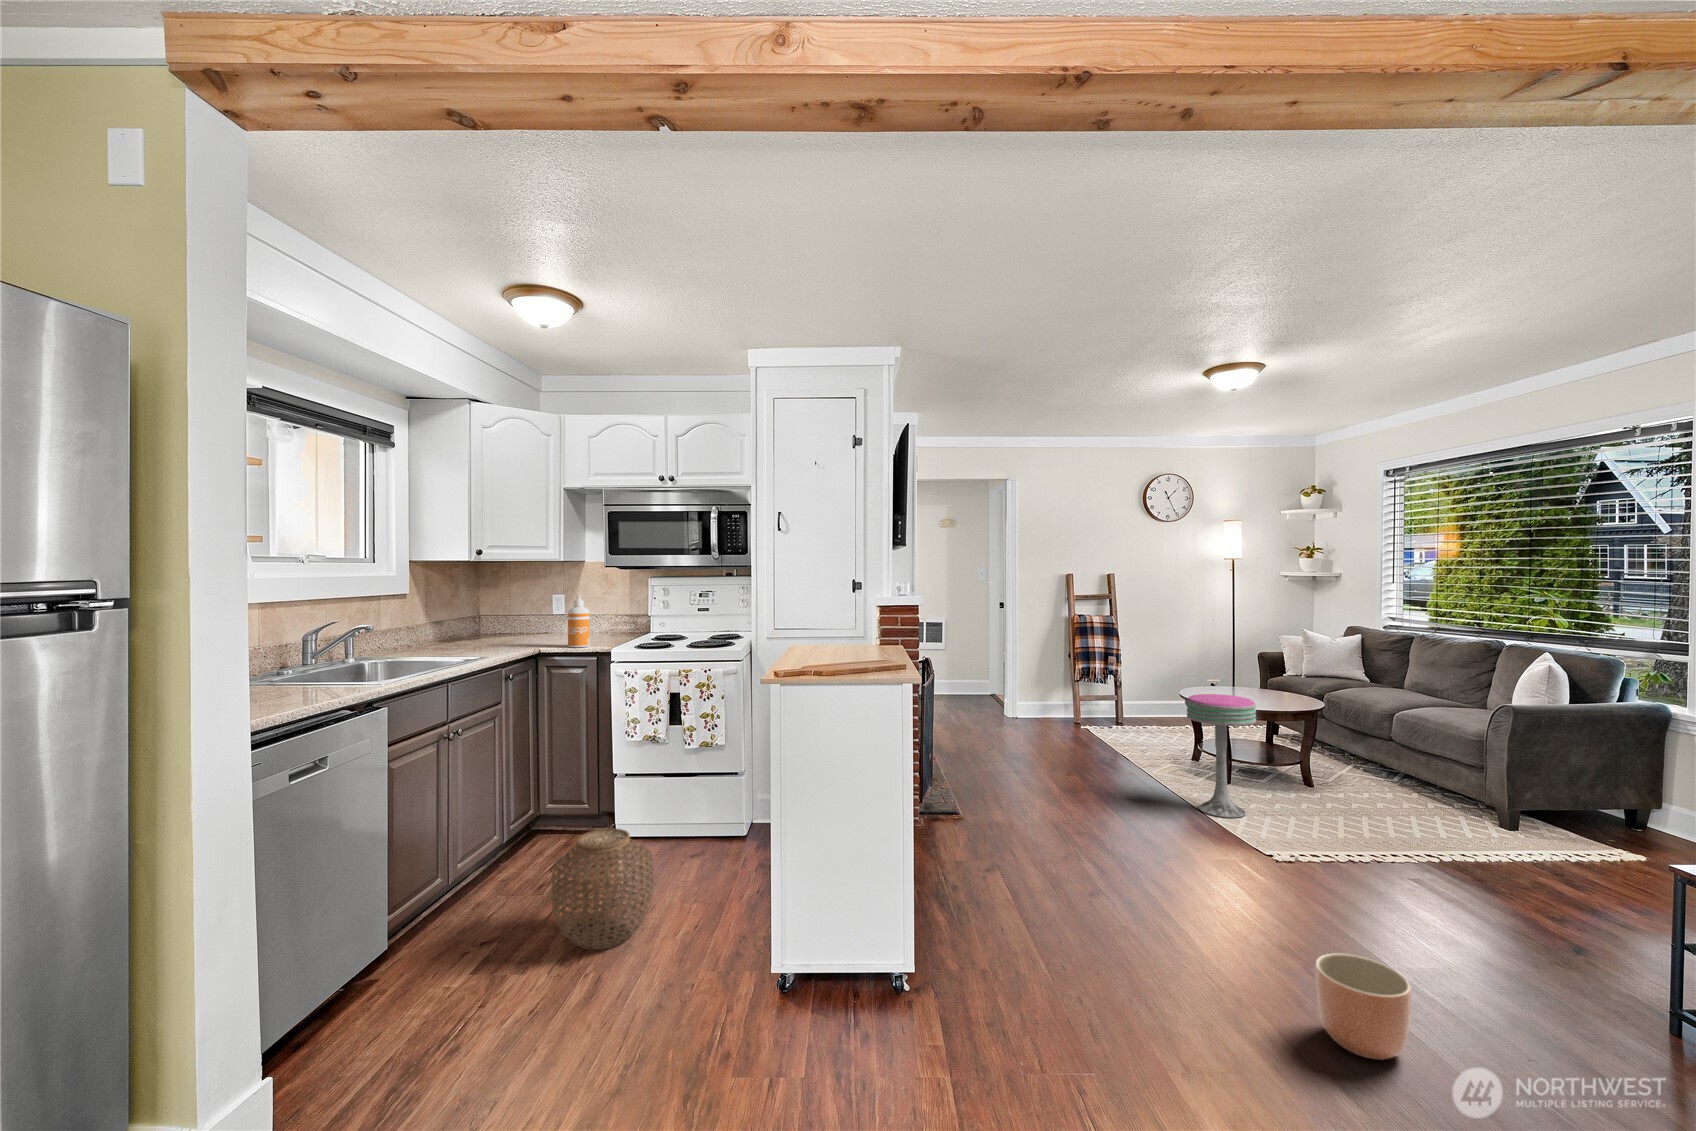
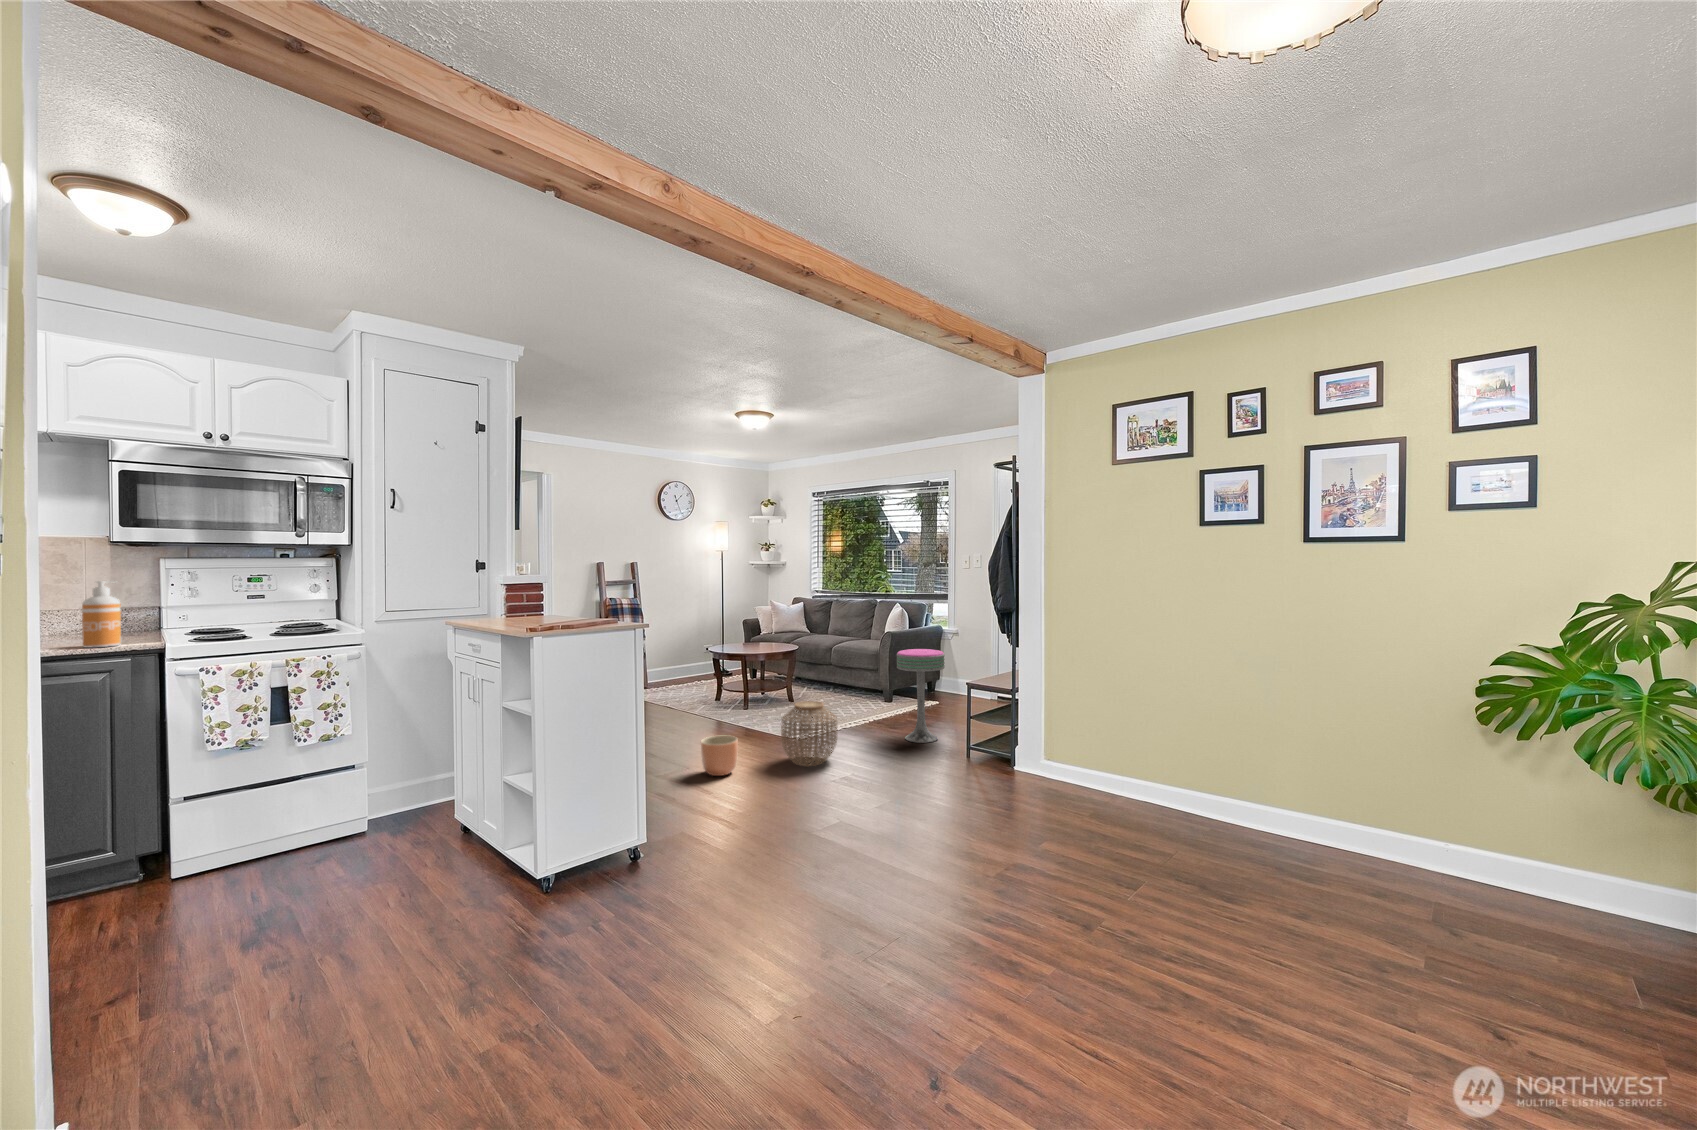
bar stool: present [1187,694,1256,818] -> present [897,649,945,743]
woven basket: present [551,828,654,949] -> present [781,701,837,766]
planter: present [1315,953,1411,1060] -> present [701,735,738,776]

